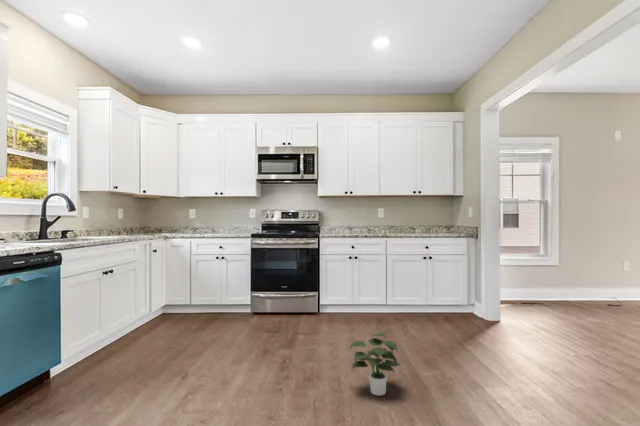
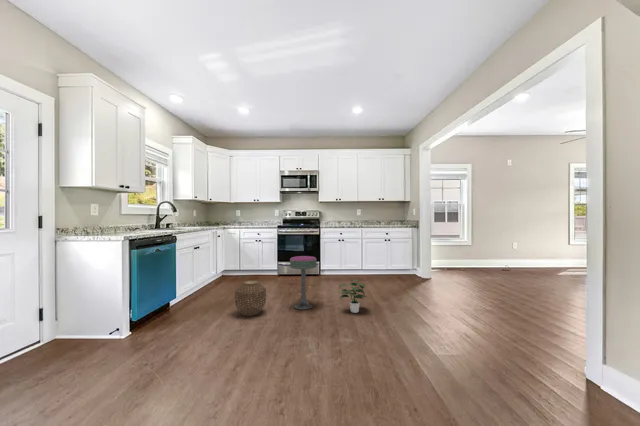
bar stool: none [263,289,310,387] -> present [290,256,317,310]
woven basket: none [160,334,218,401] -> present [235,280,266,316]

